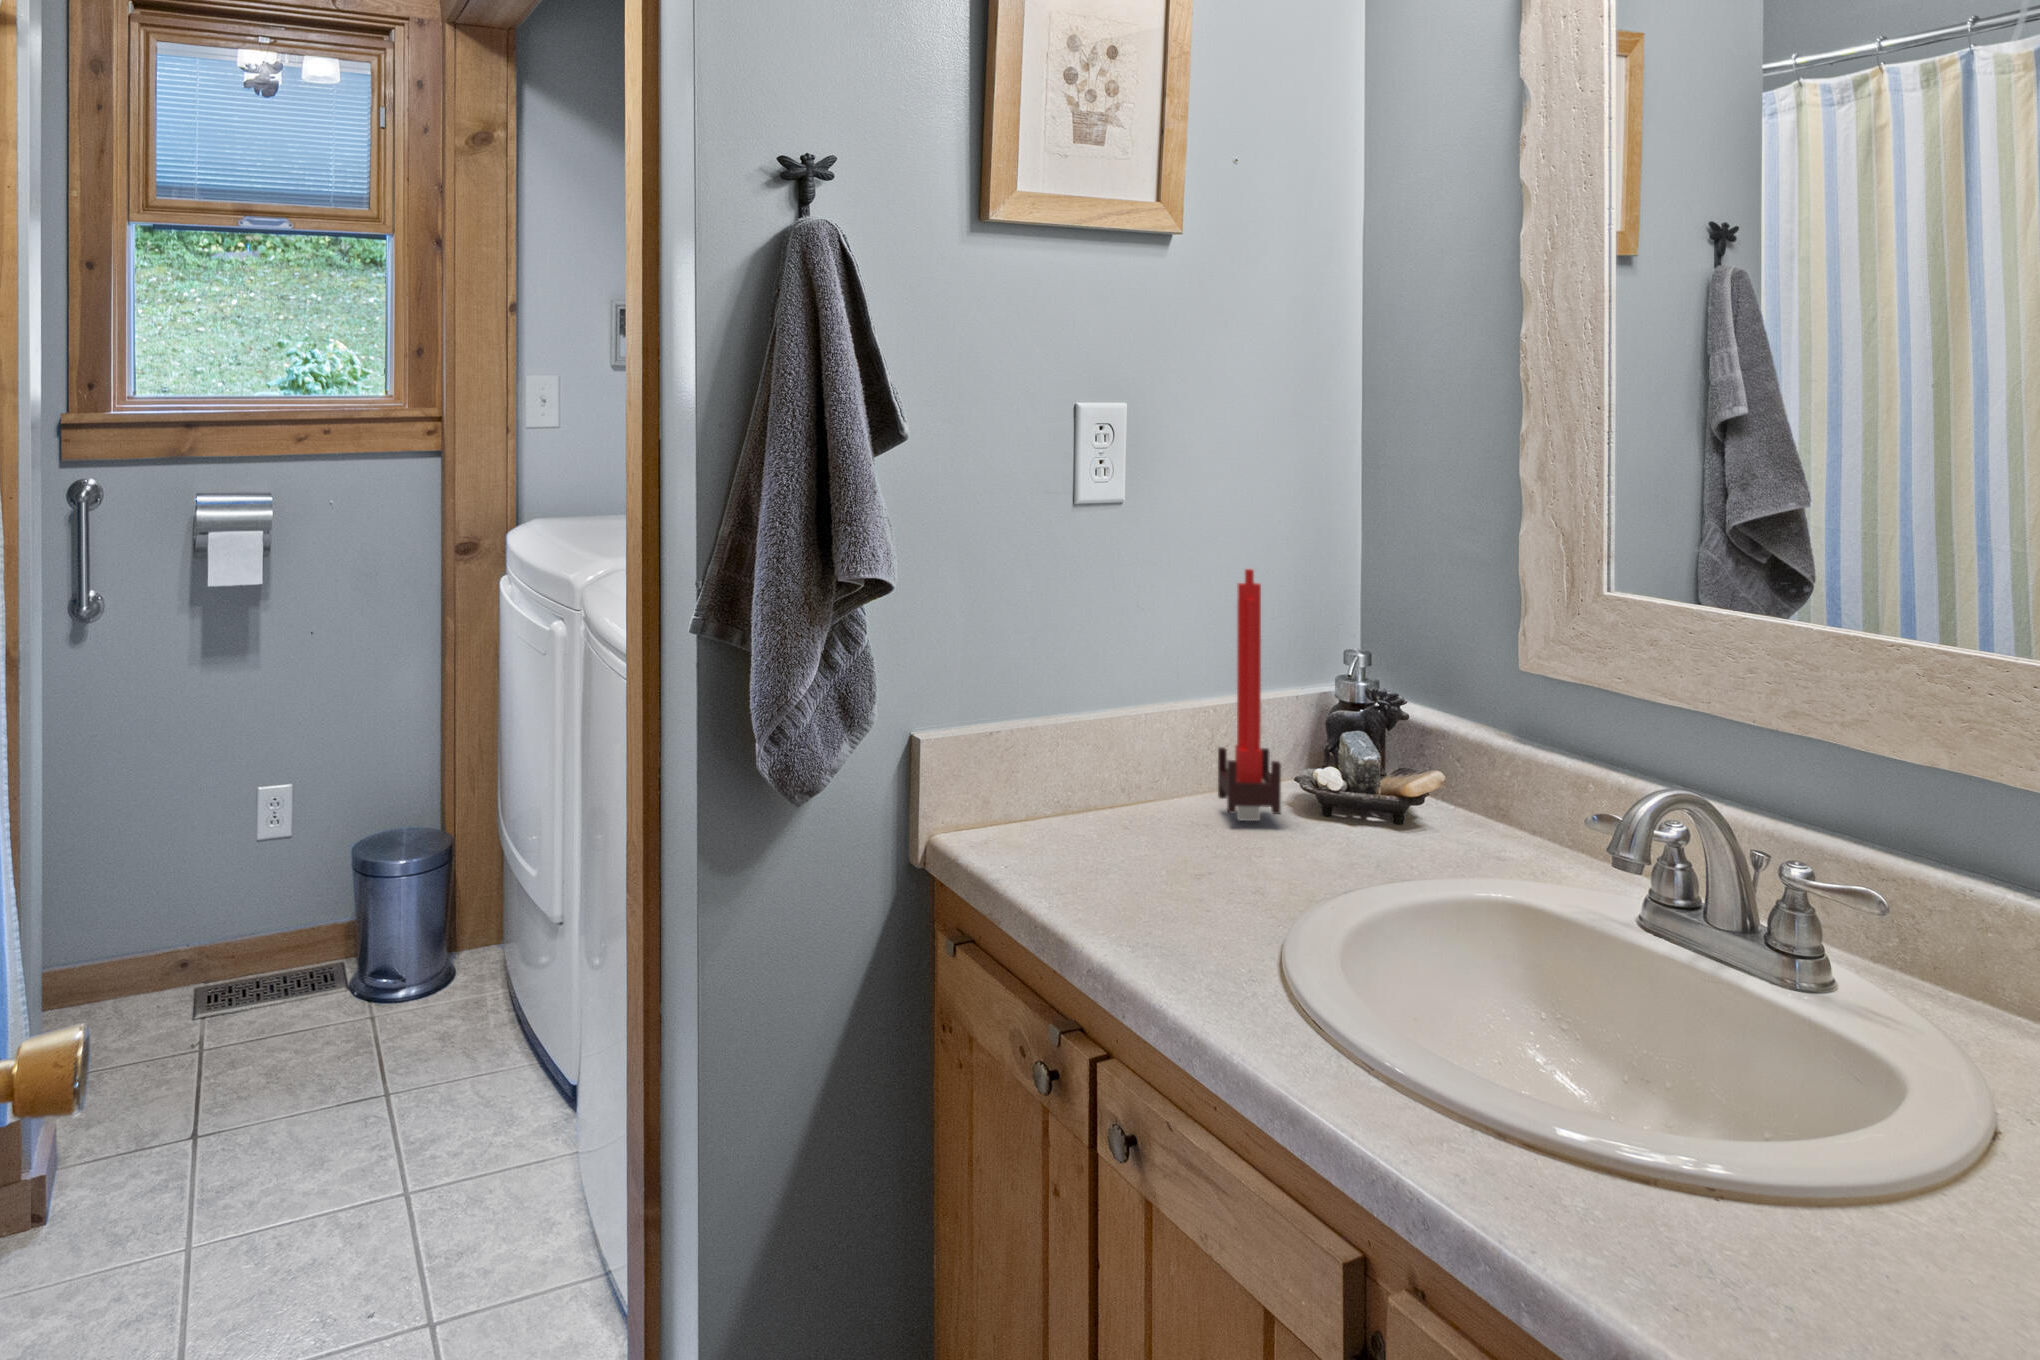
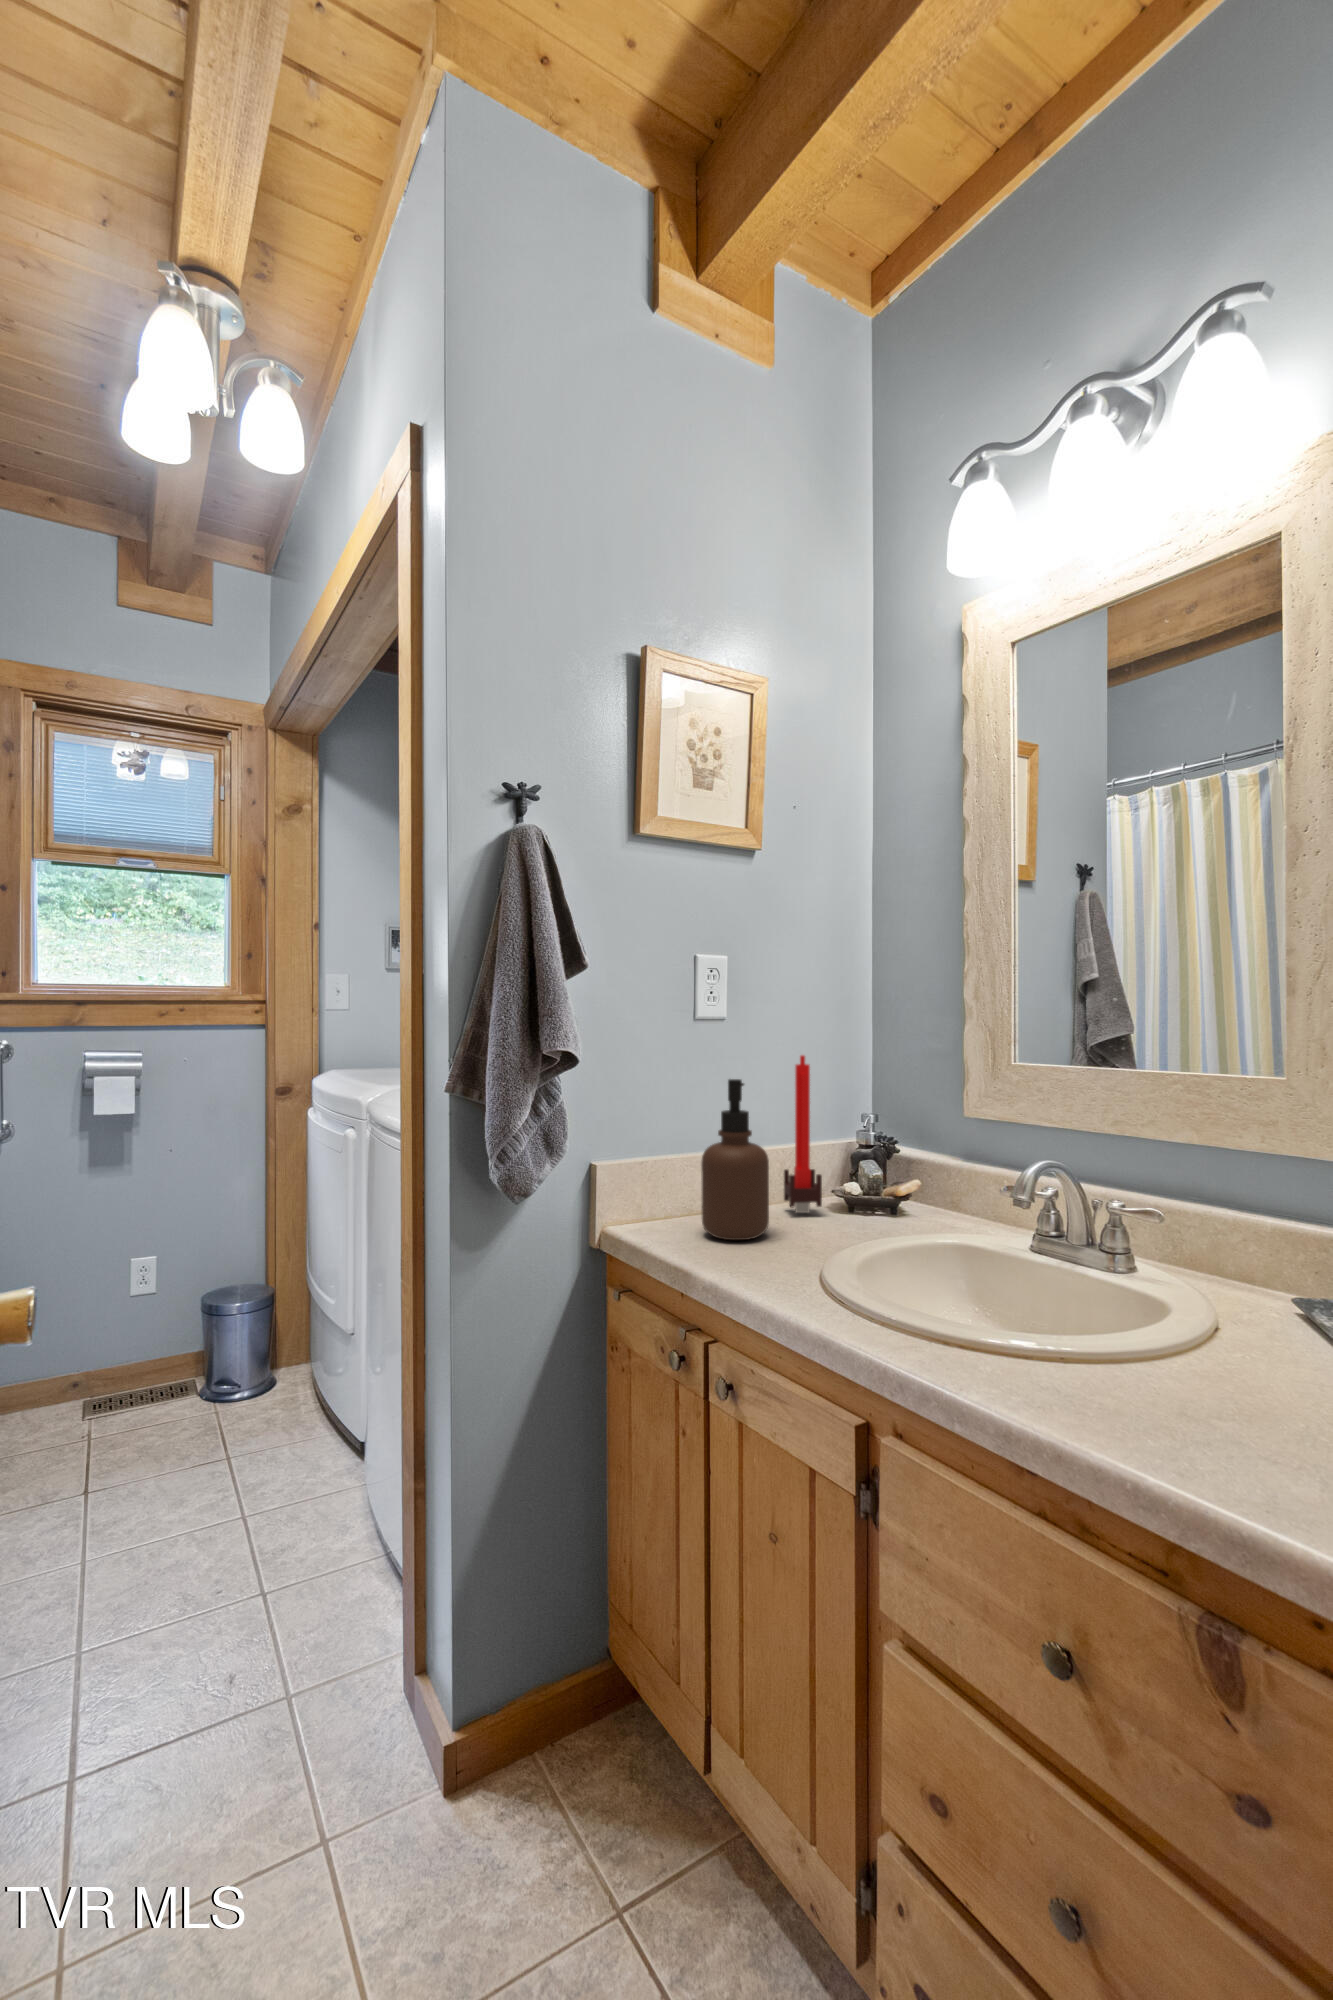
soap dispenser: none [1087,617,1195,878] -> present [701,1079,769,1240]

